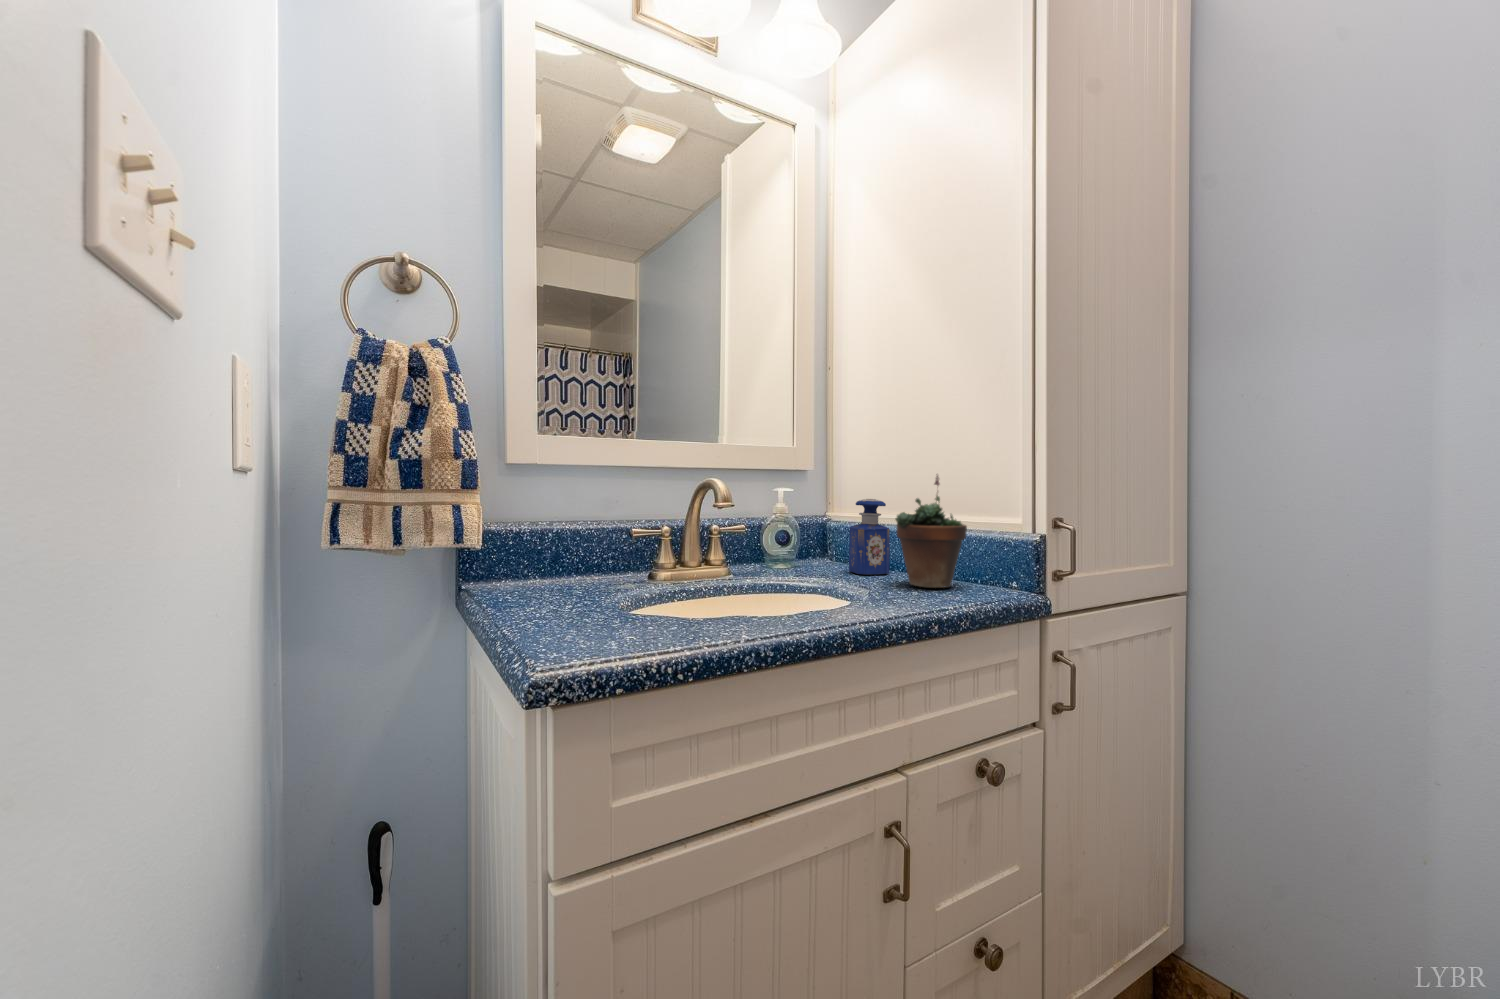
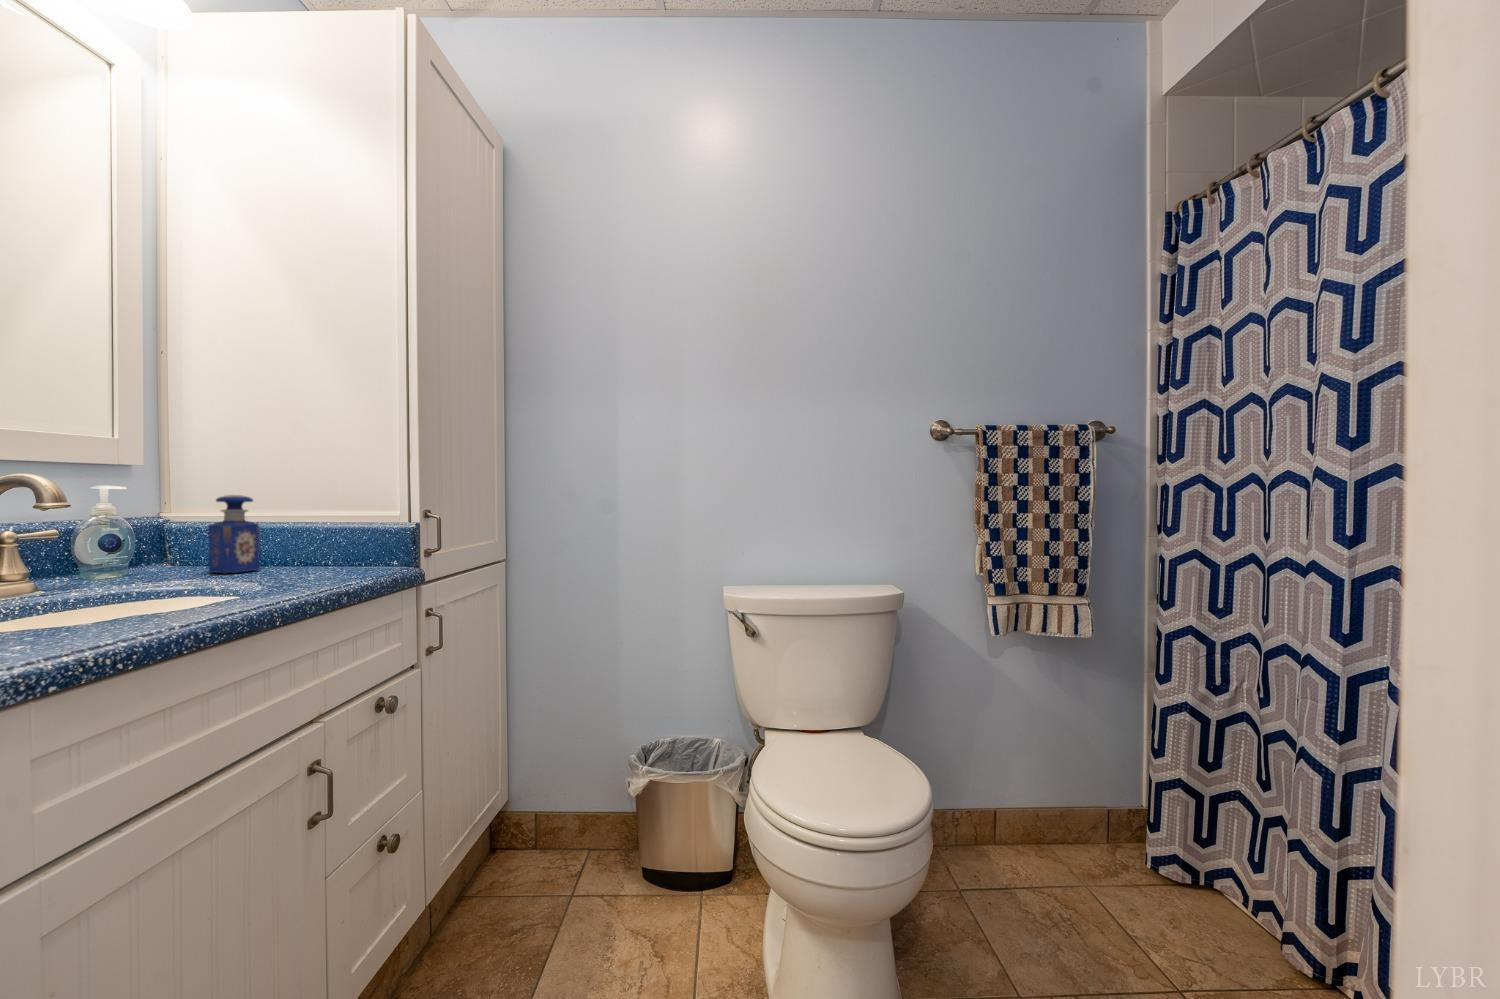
succulent plant: present [895,476,967,588] -> none [279,469,352,575]

